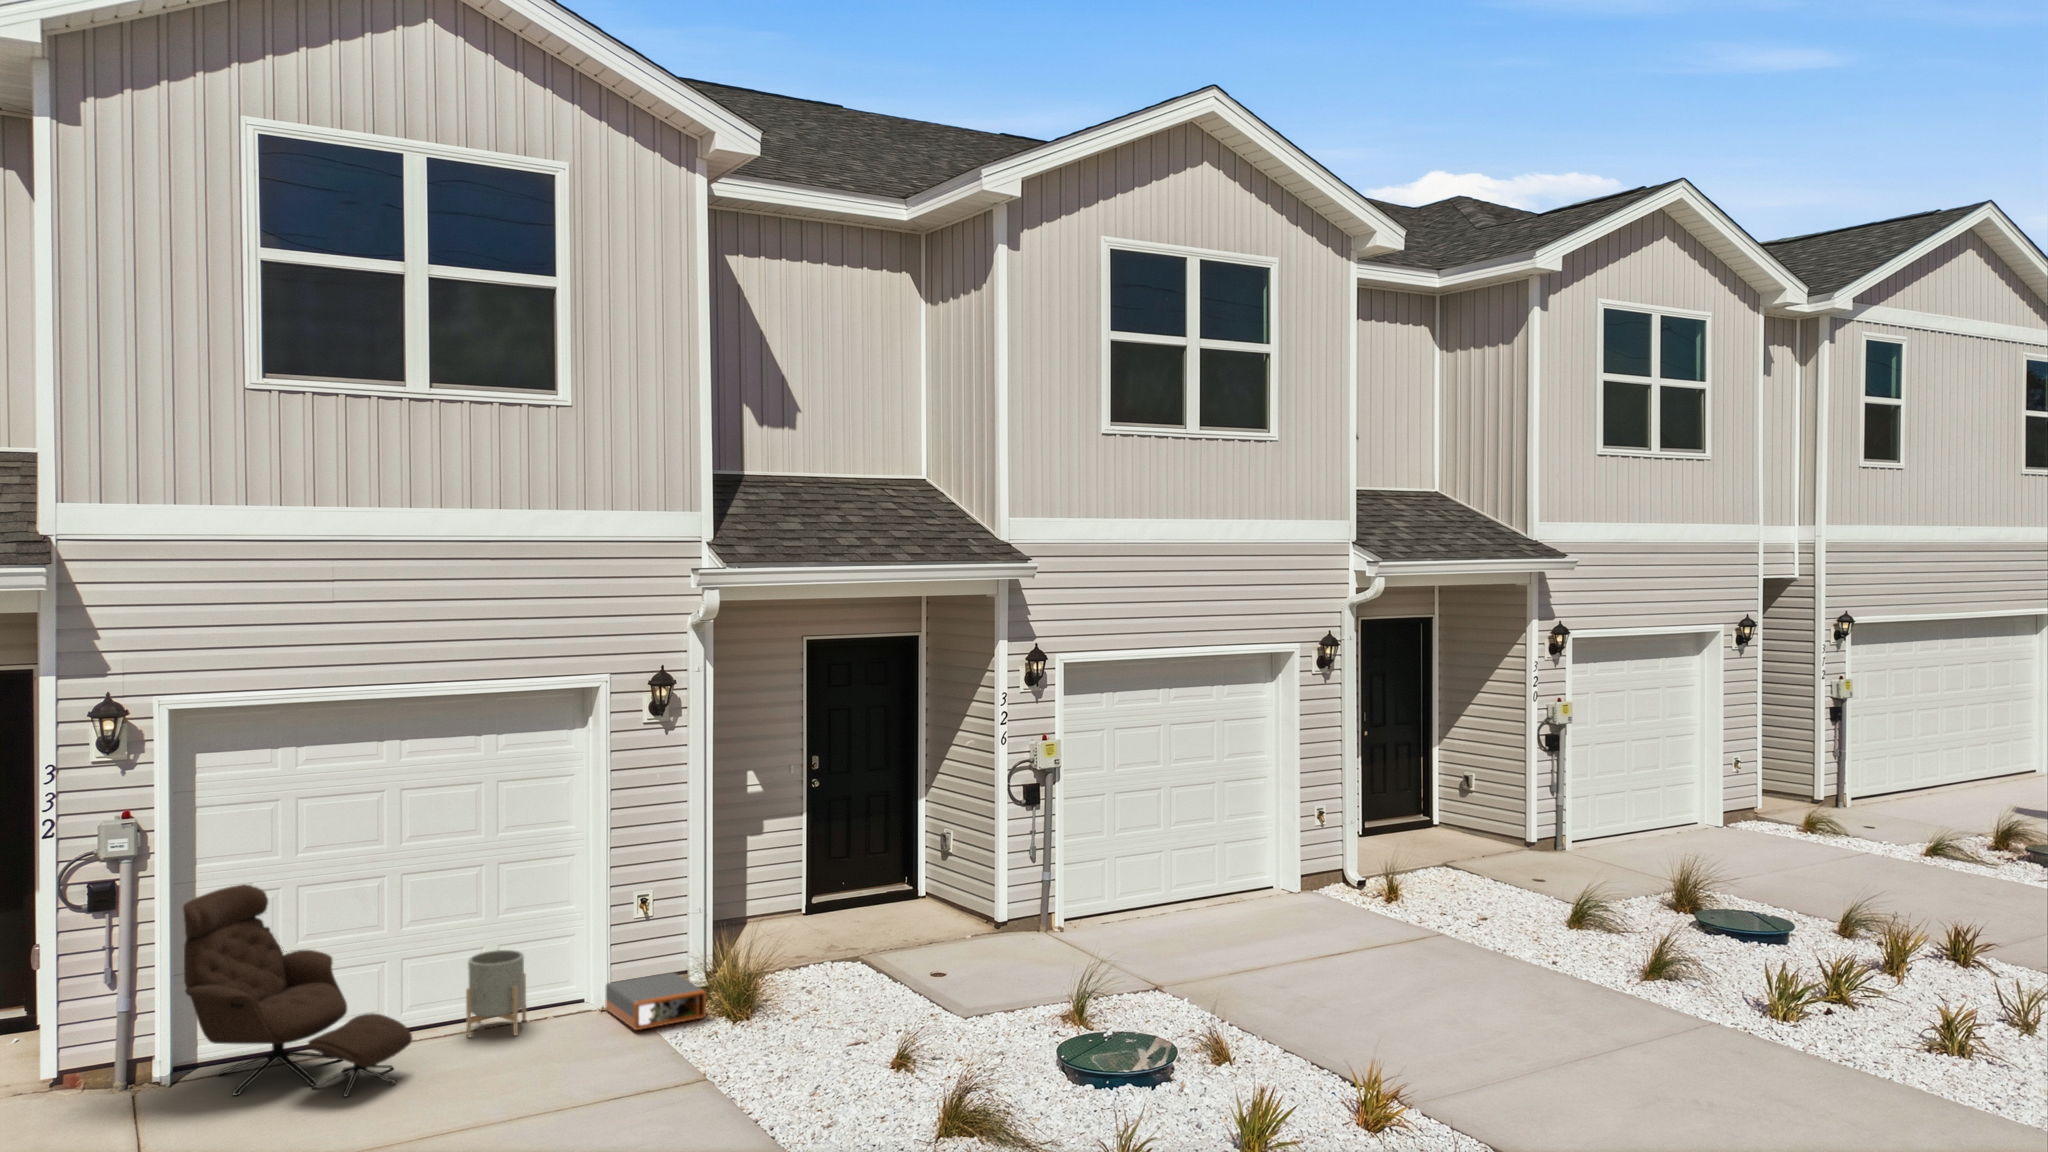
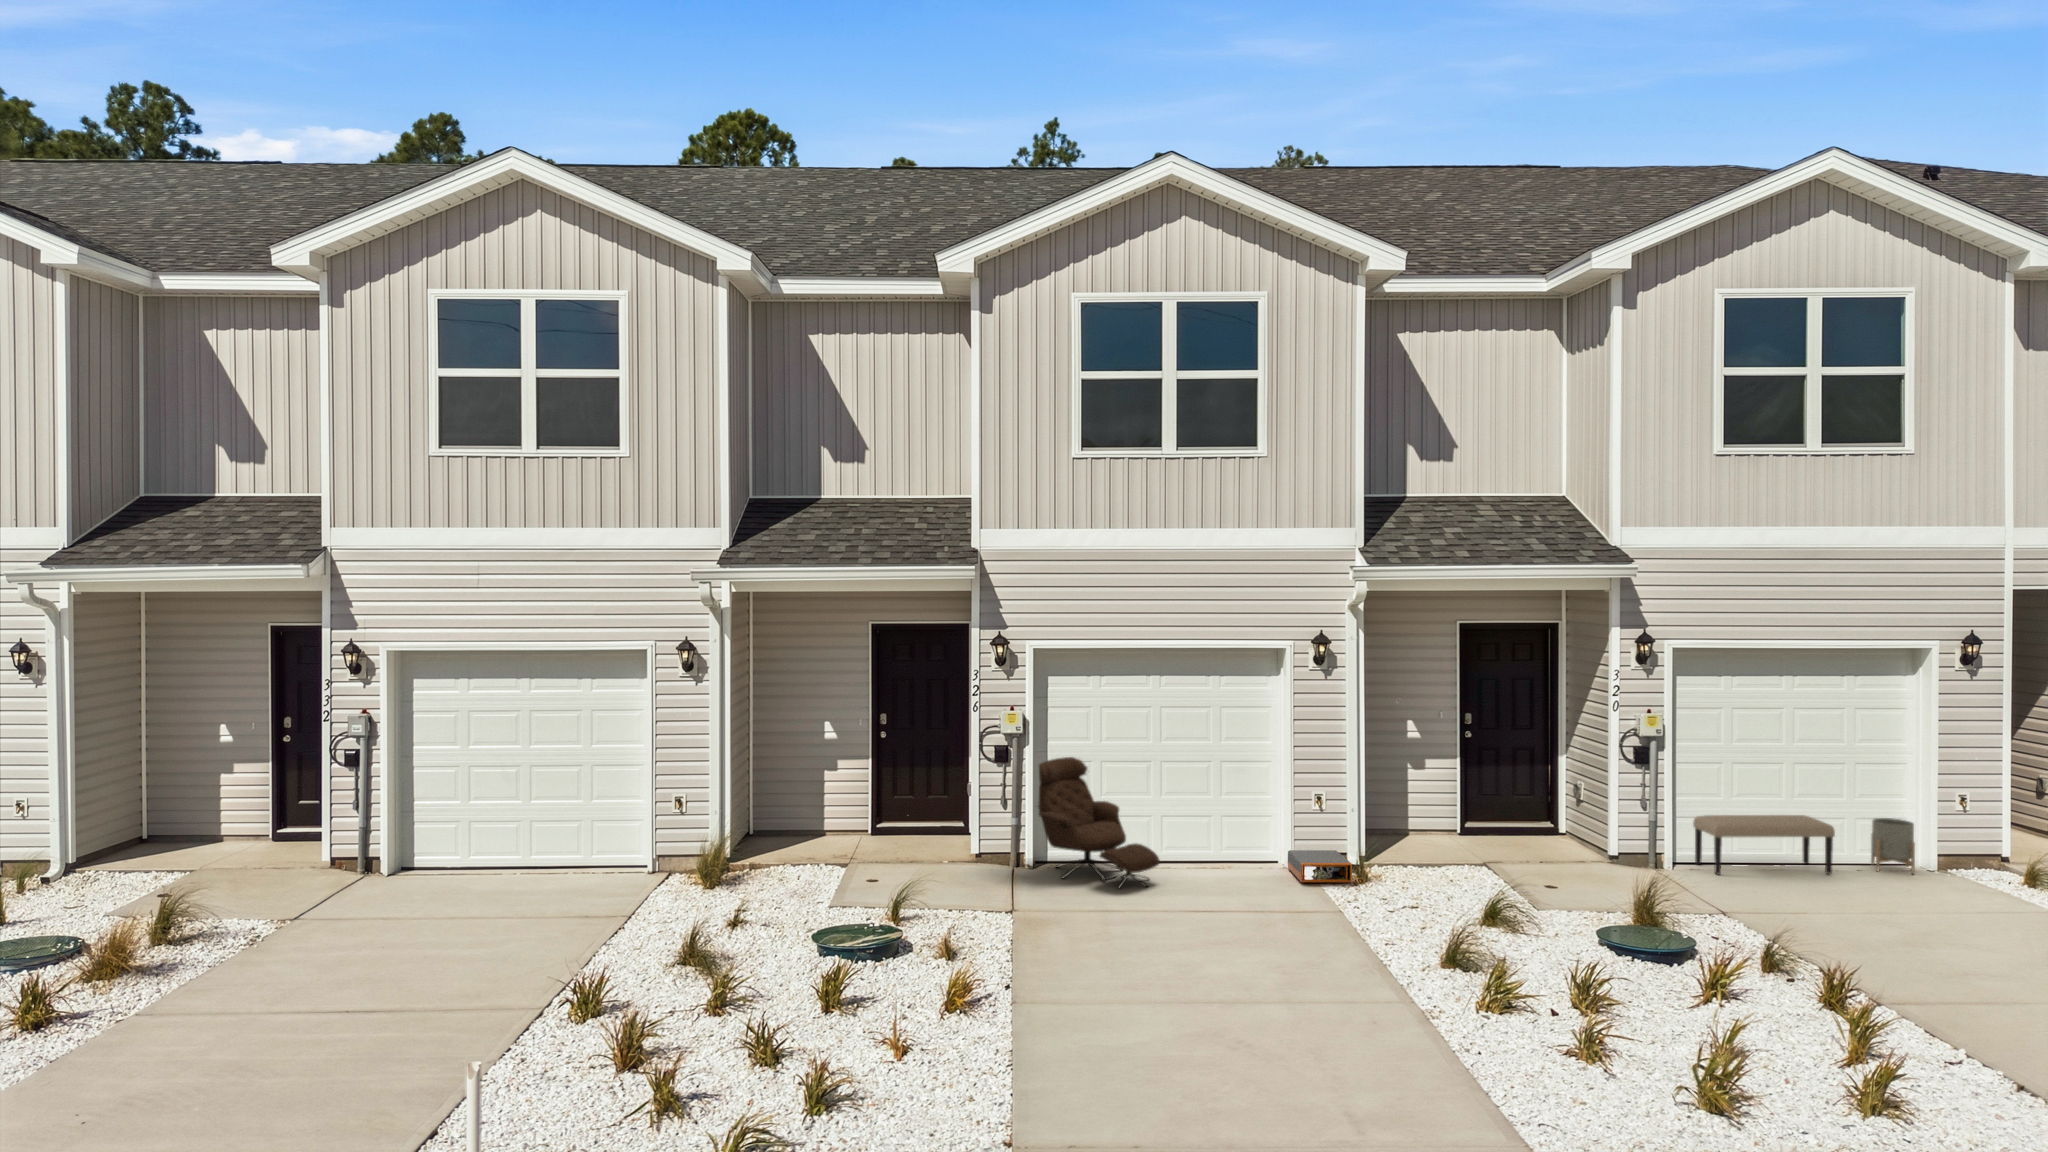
bench: none [1083,847,1221,931] -> present [1693,815,1835,874]
planter: present [466,950,526,1038] -> present [1871,818,1915,875]

